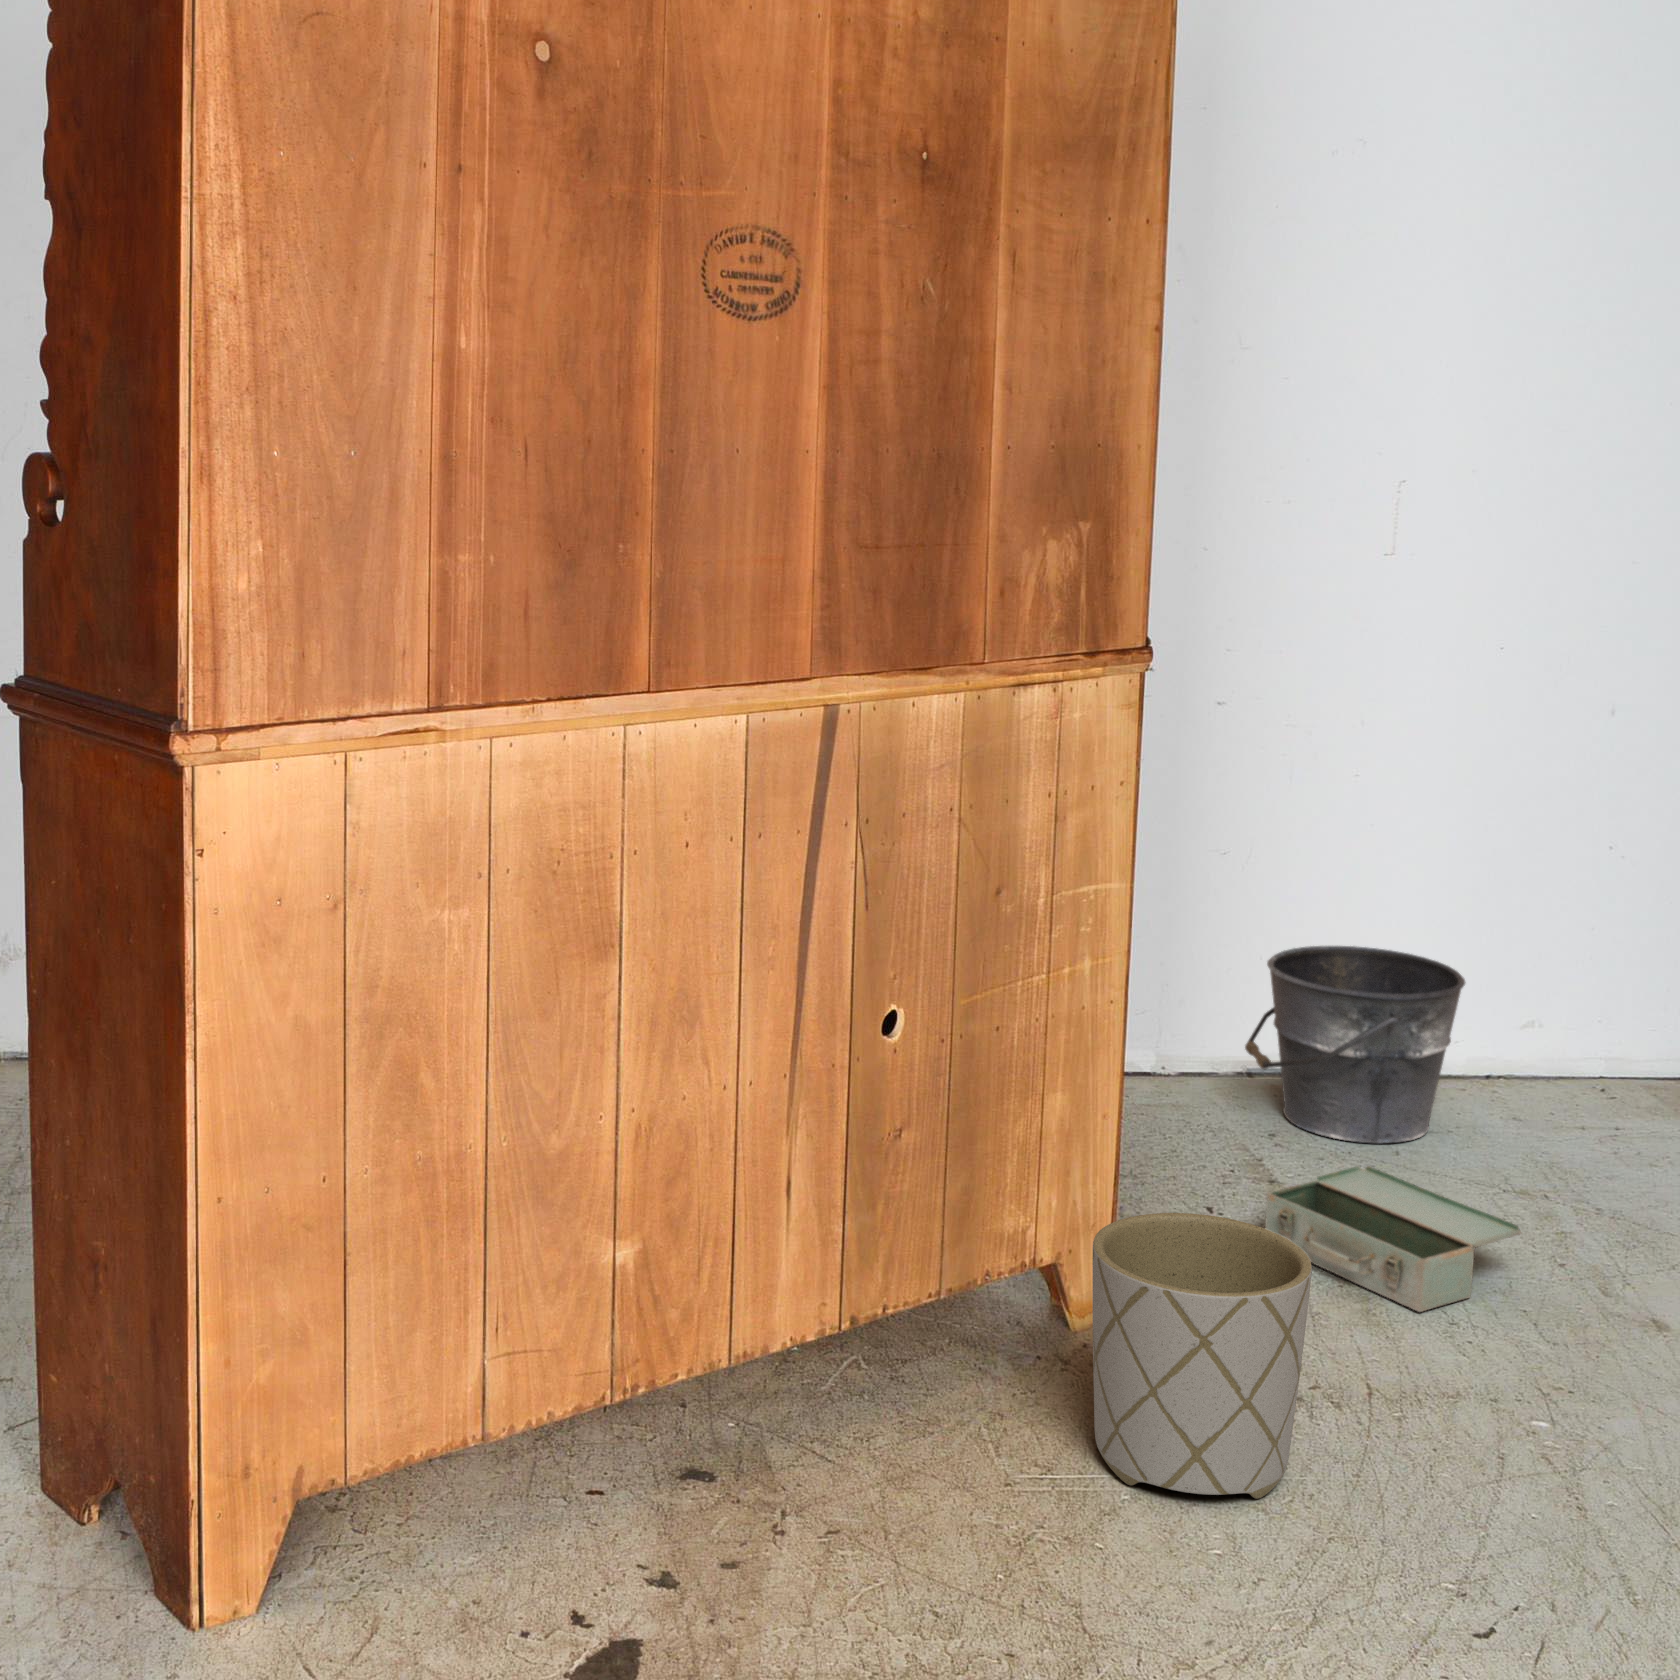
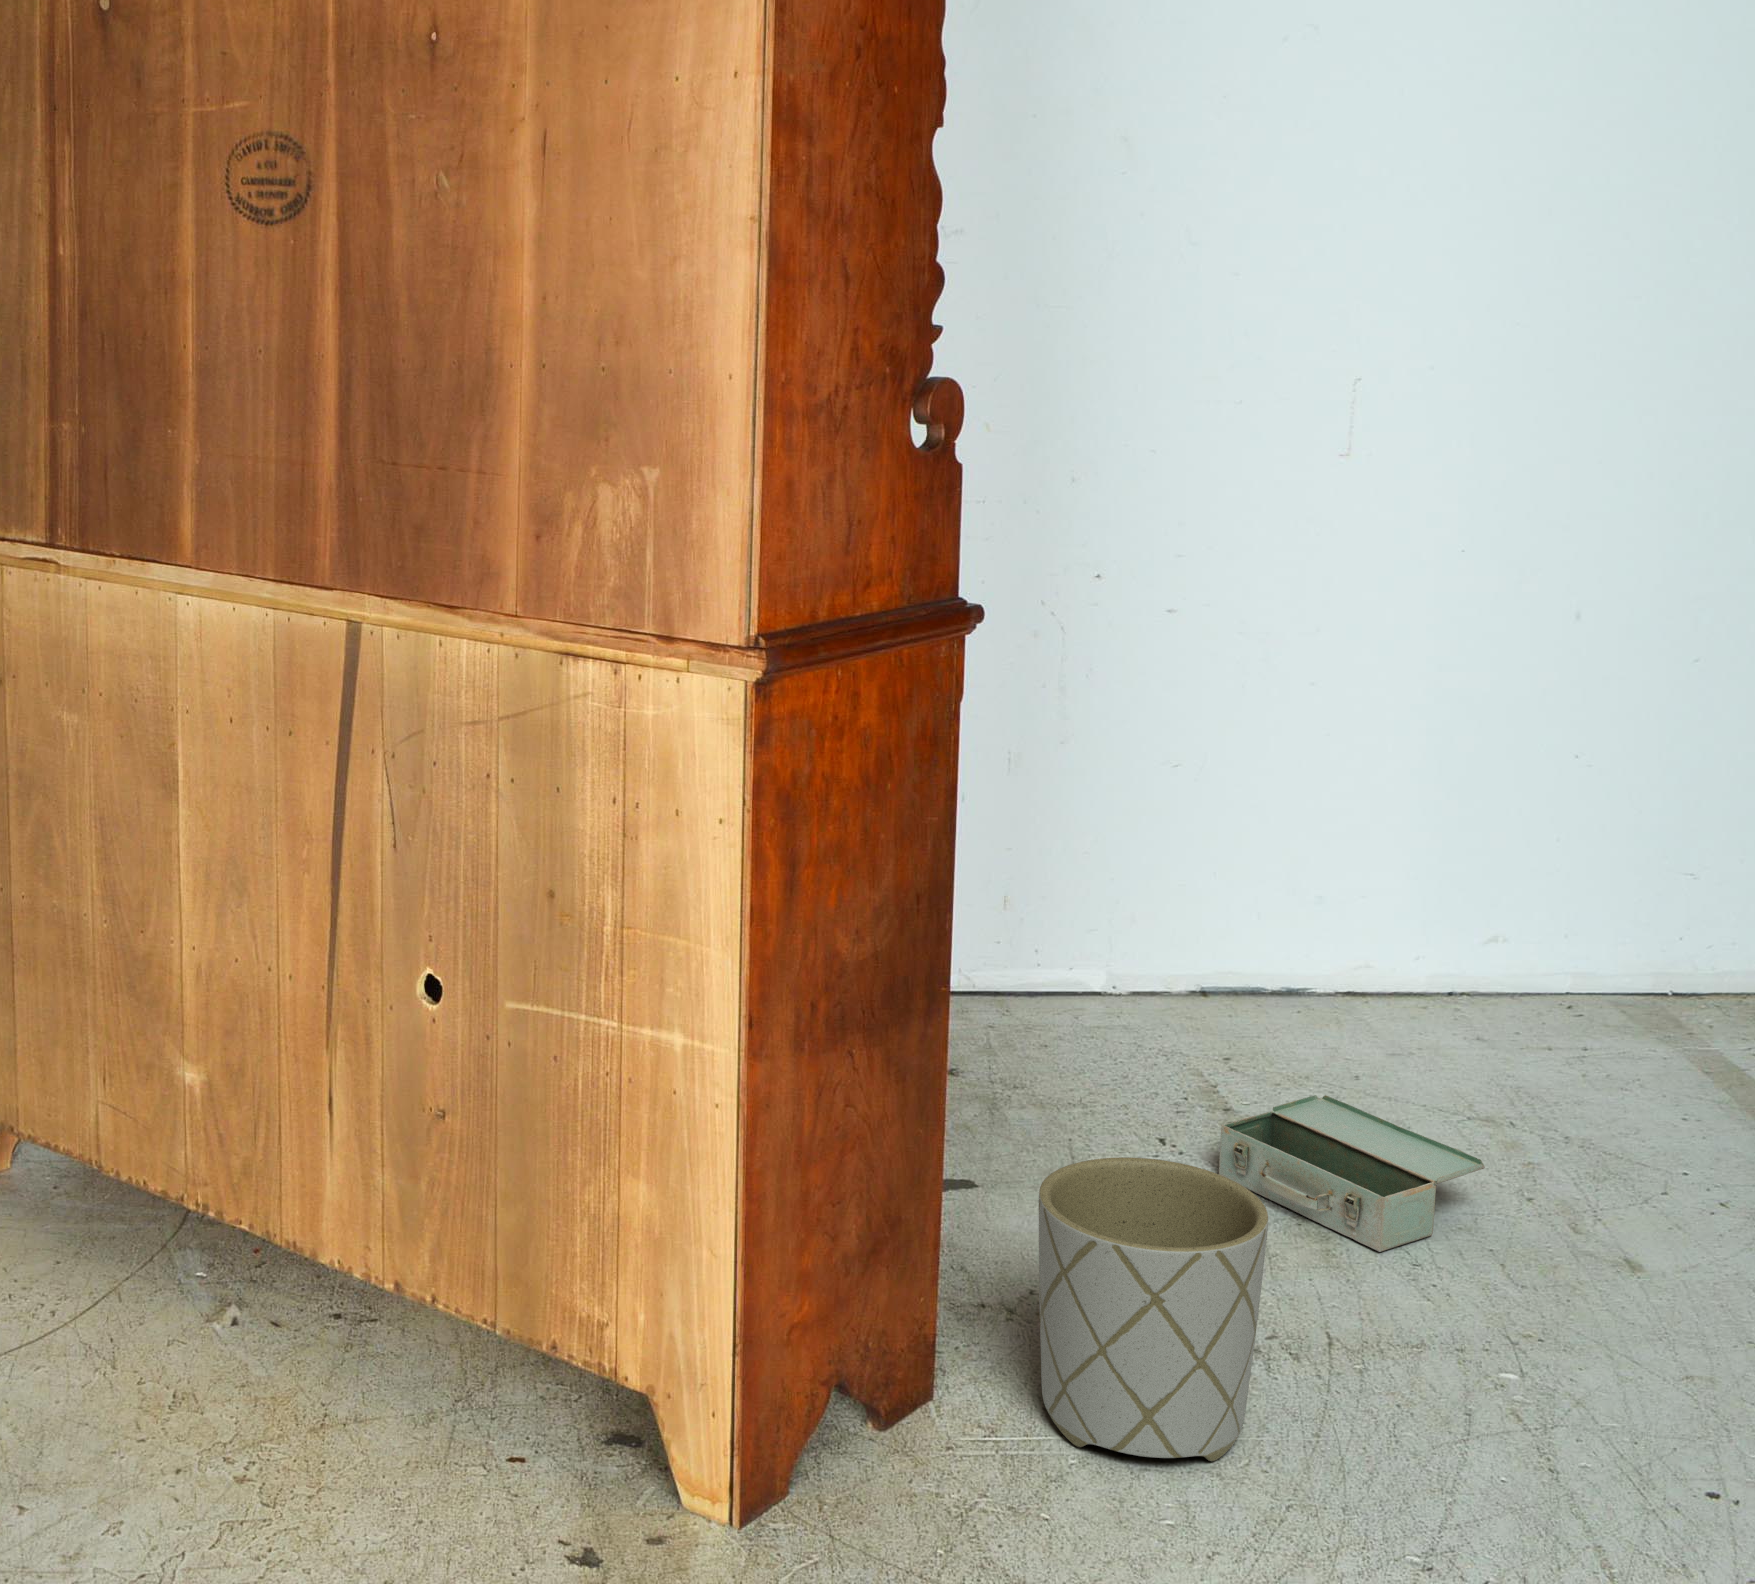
bucket: present [1245,946,1466,1144] -> none [1198,863,1424,1068]

